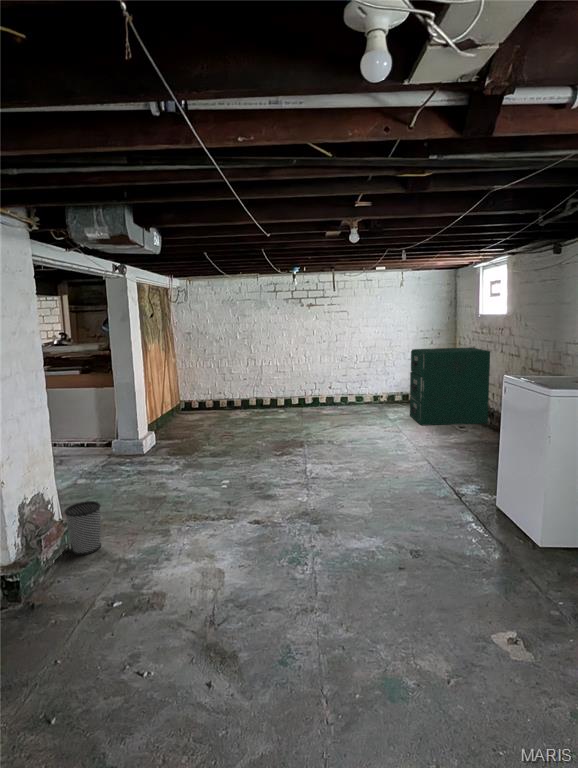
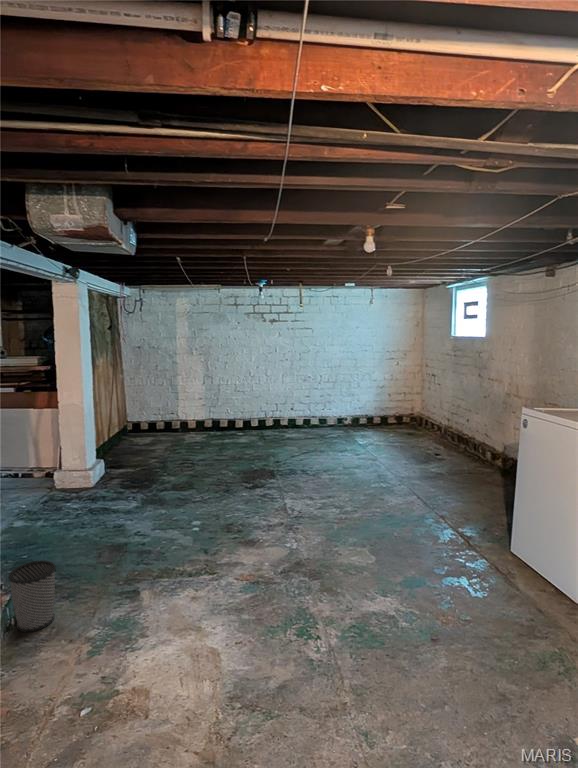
filing cabinet: present [410,347,490,425] -> none [380,371,465,452]

